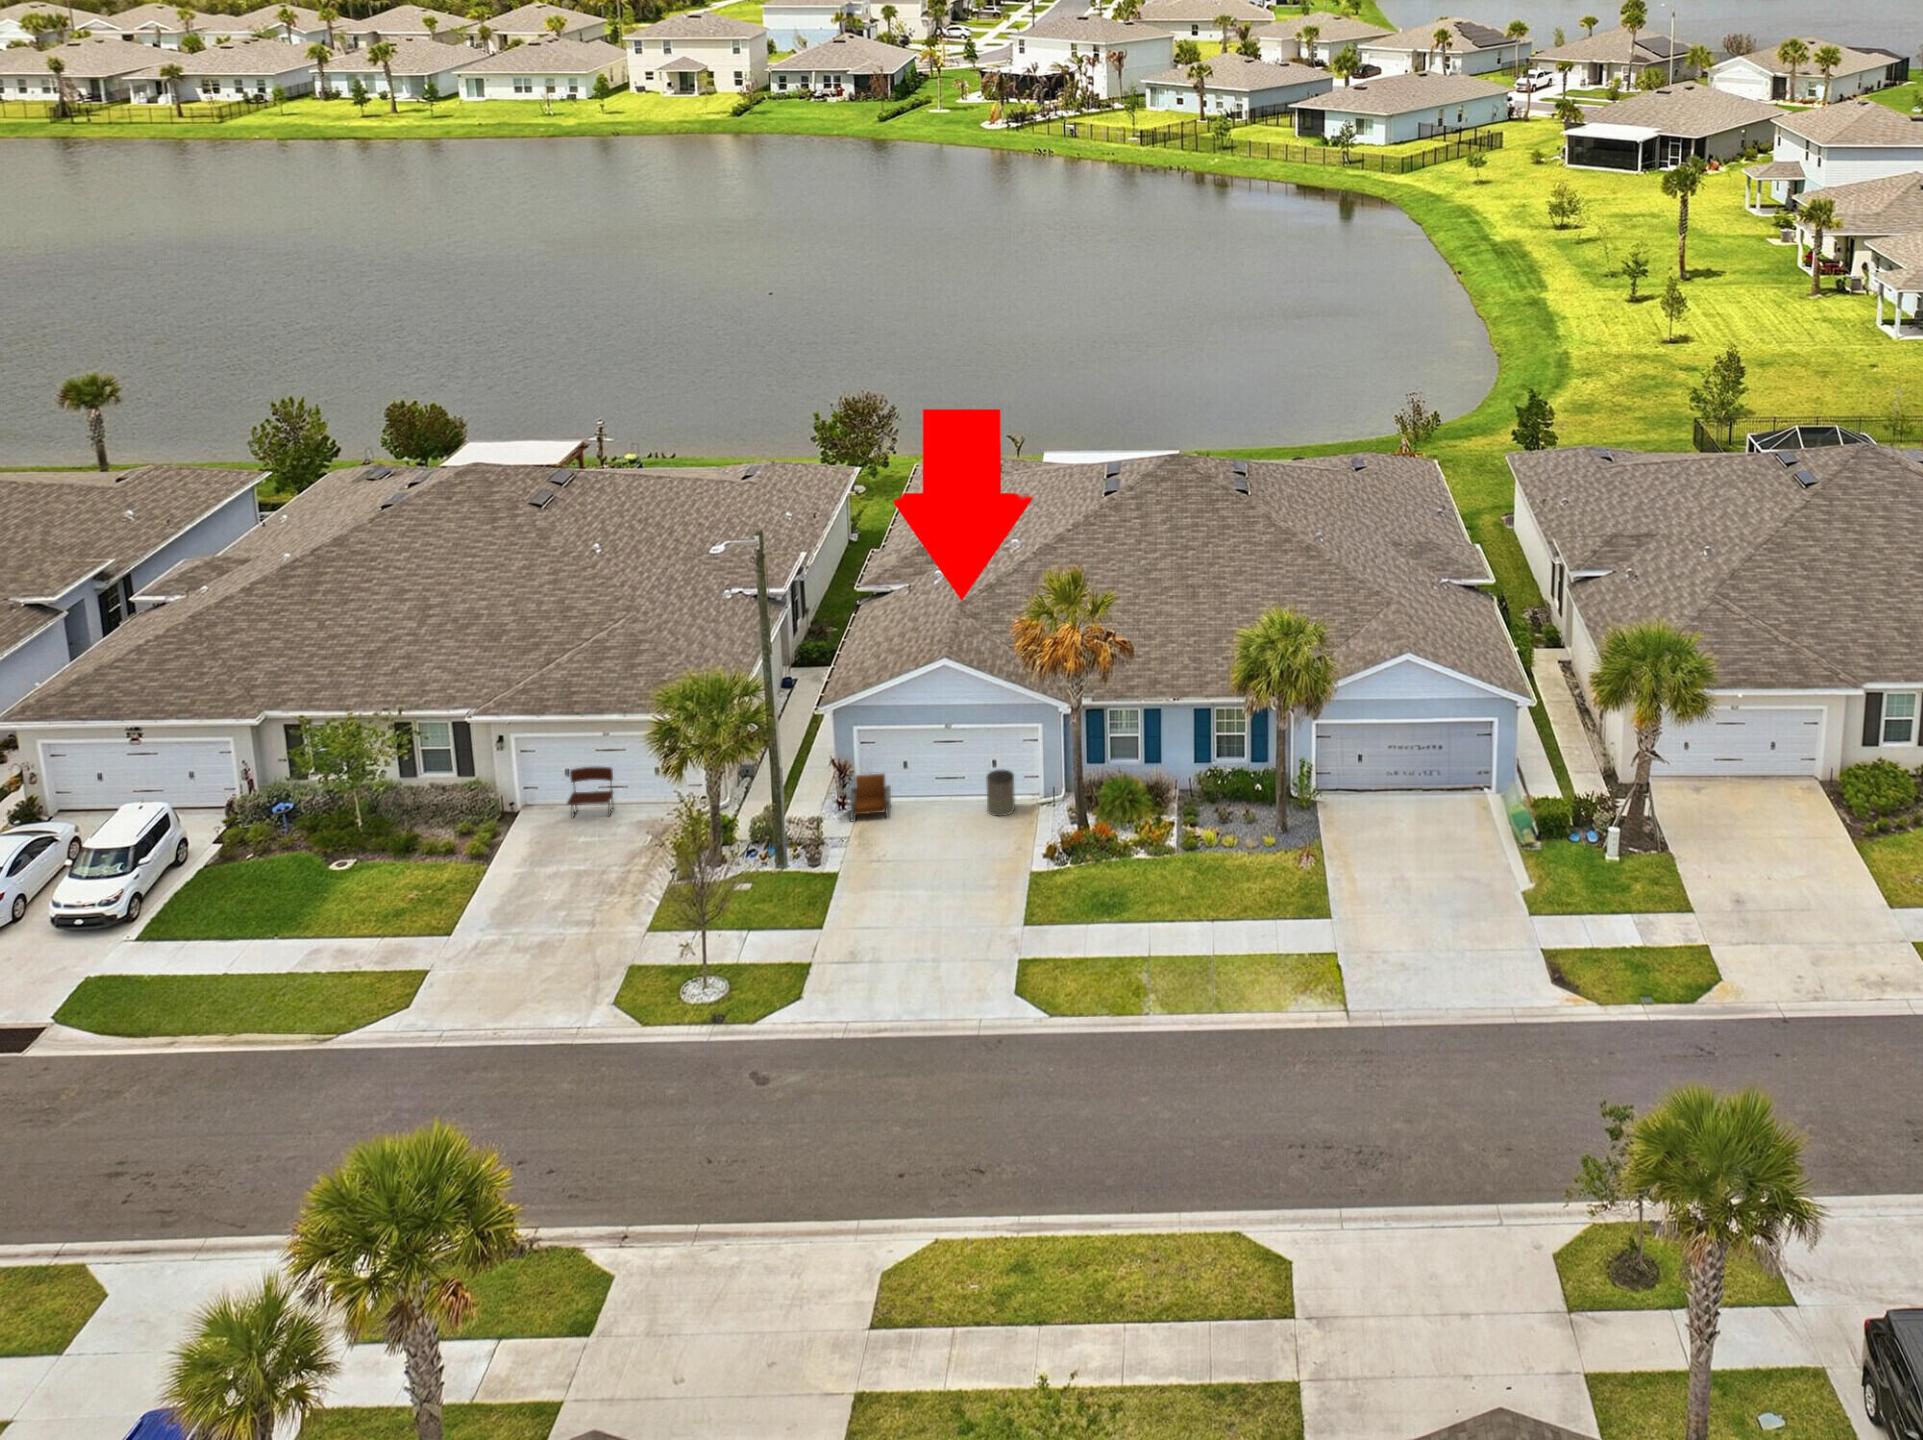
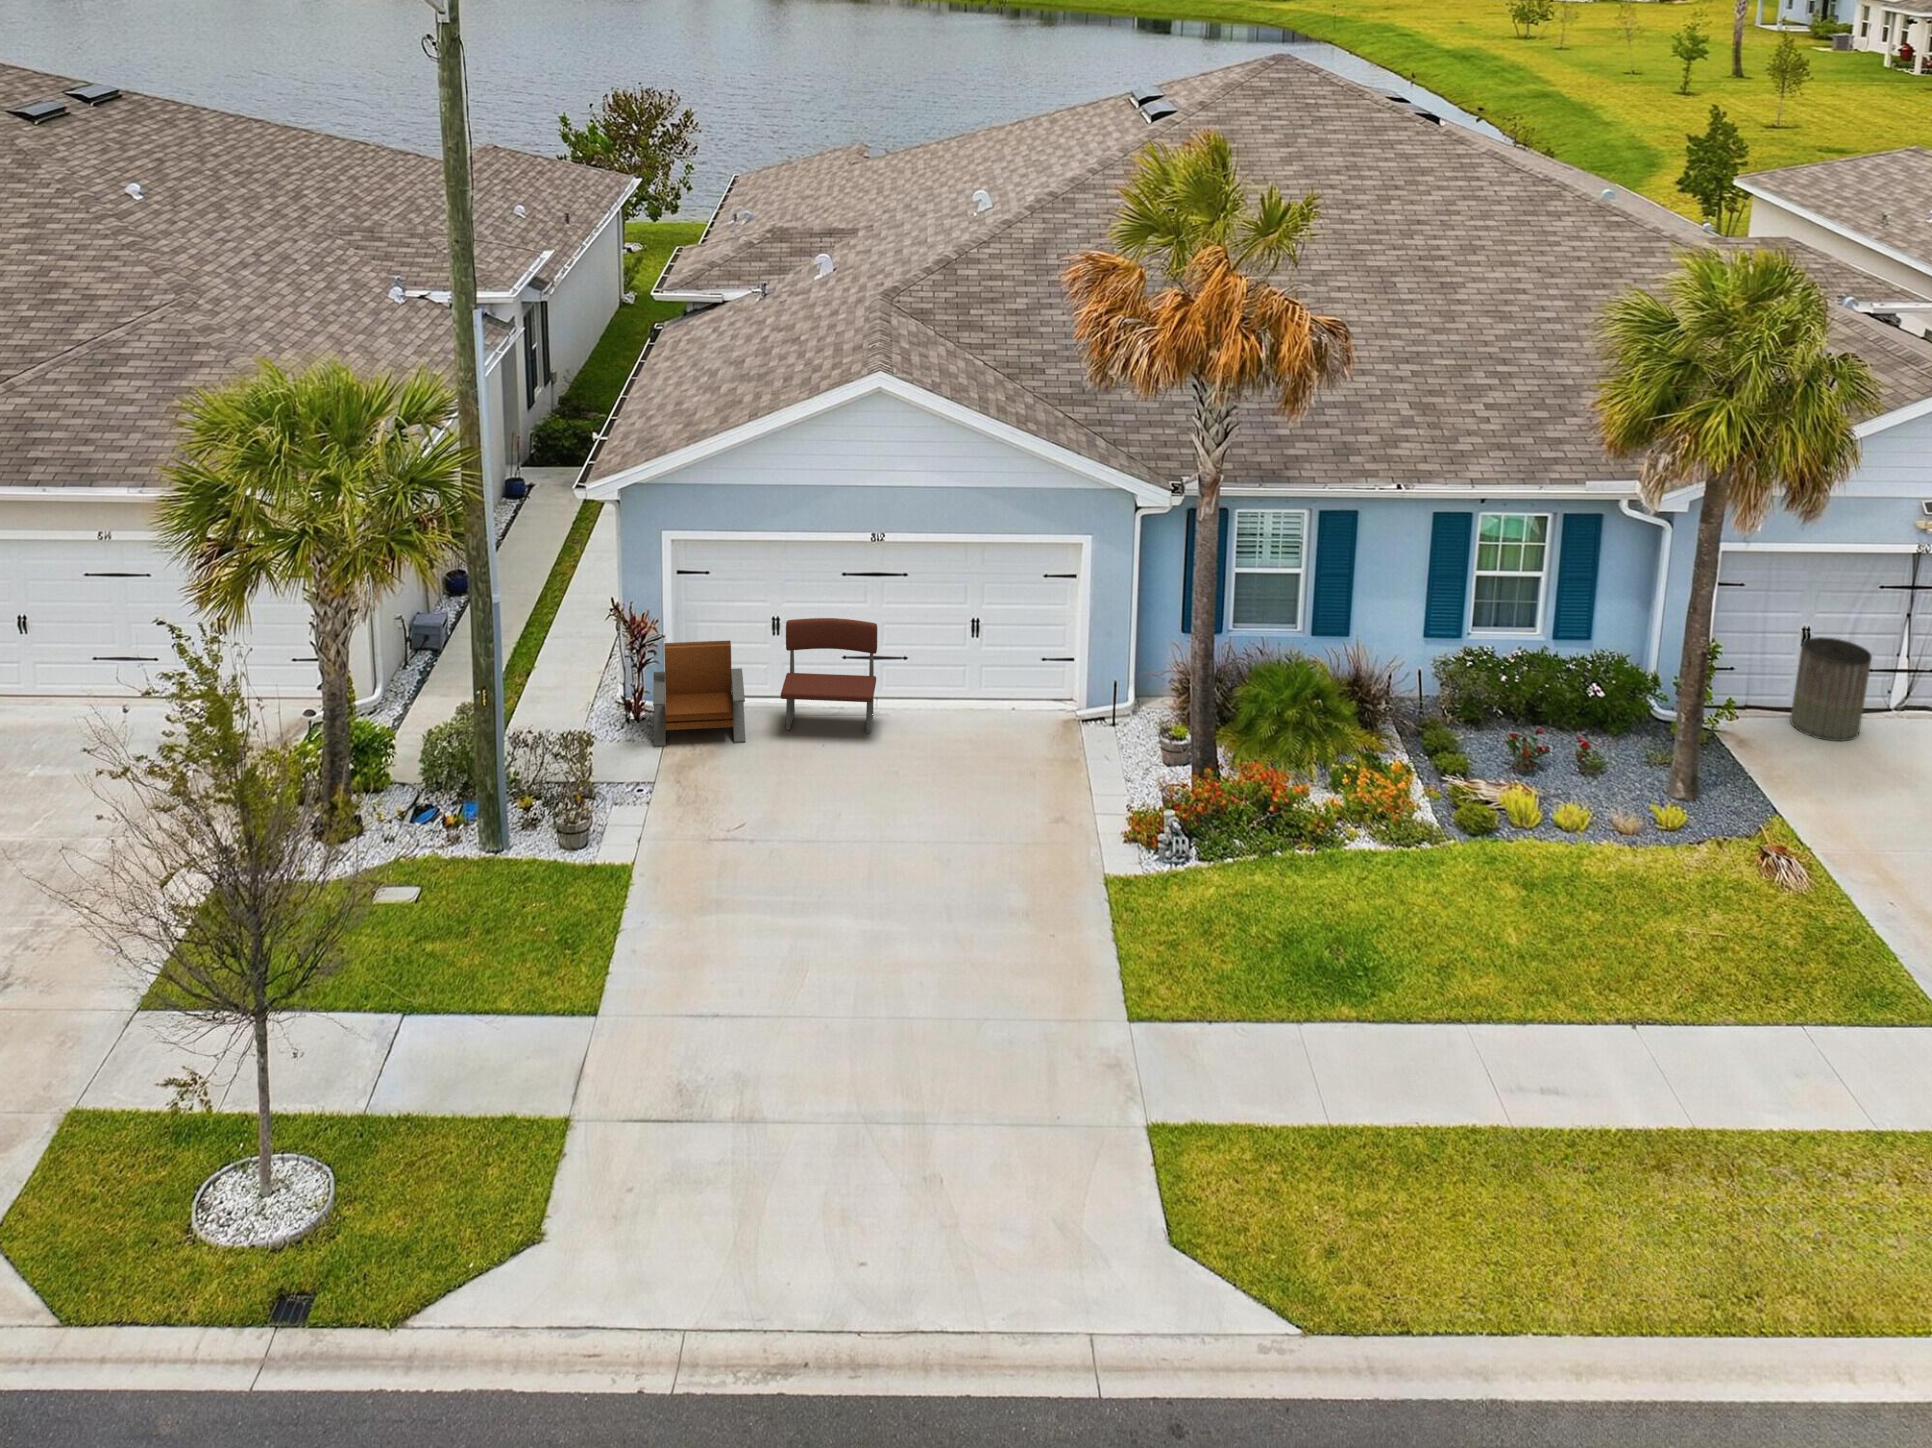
bench: present [567,767,614,817] -> present [781,618,877,733]
trash can: present [986,770,1015,816] -> present [1790,637,1872,741]

